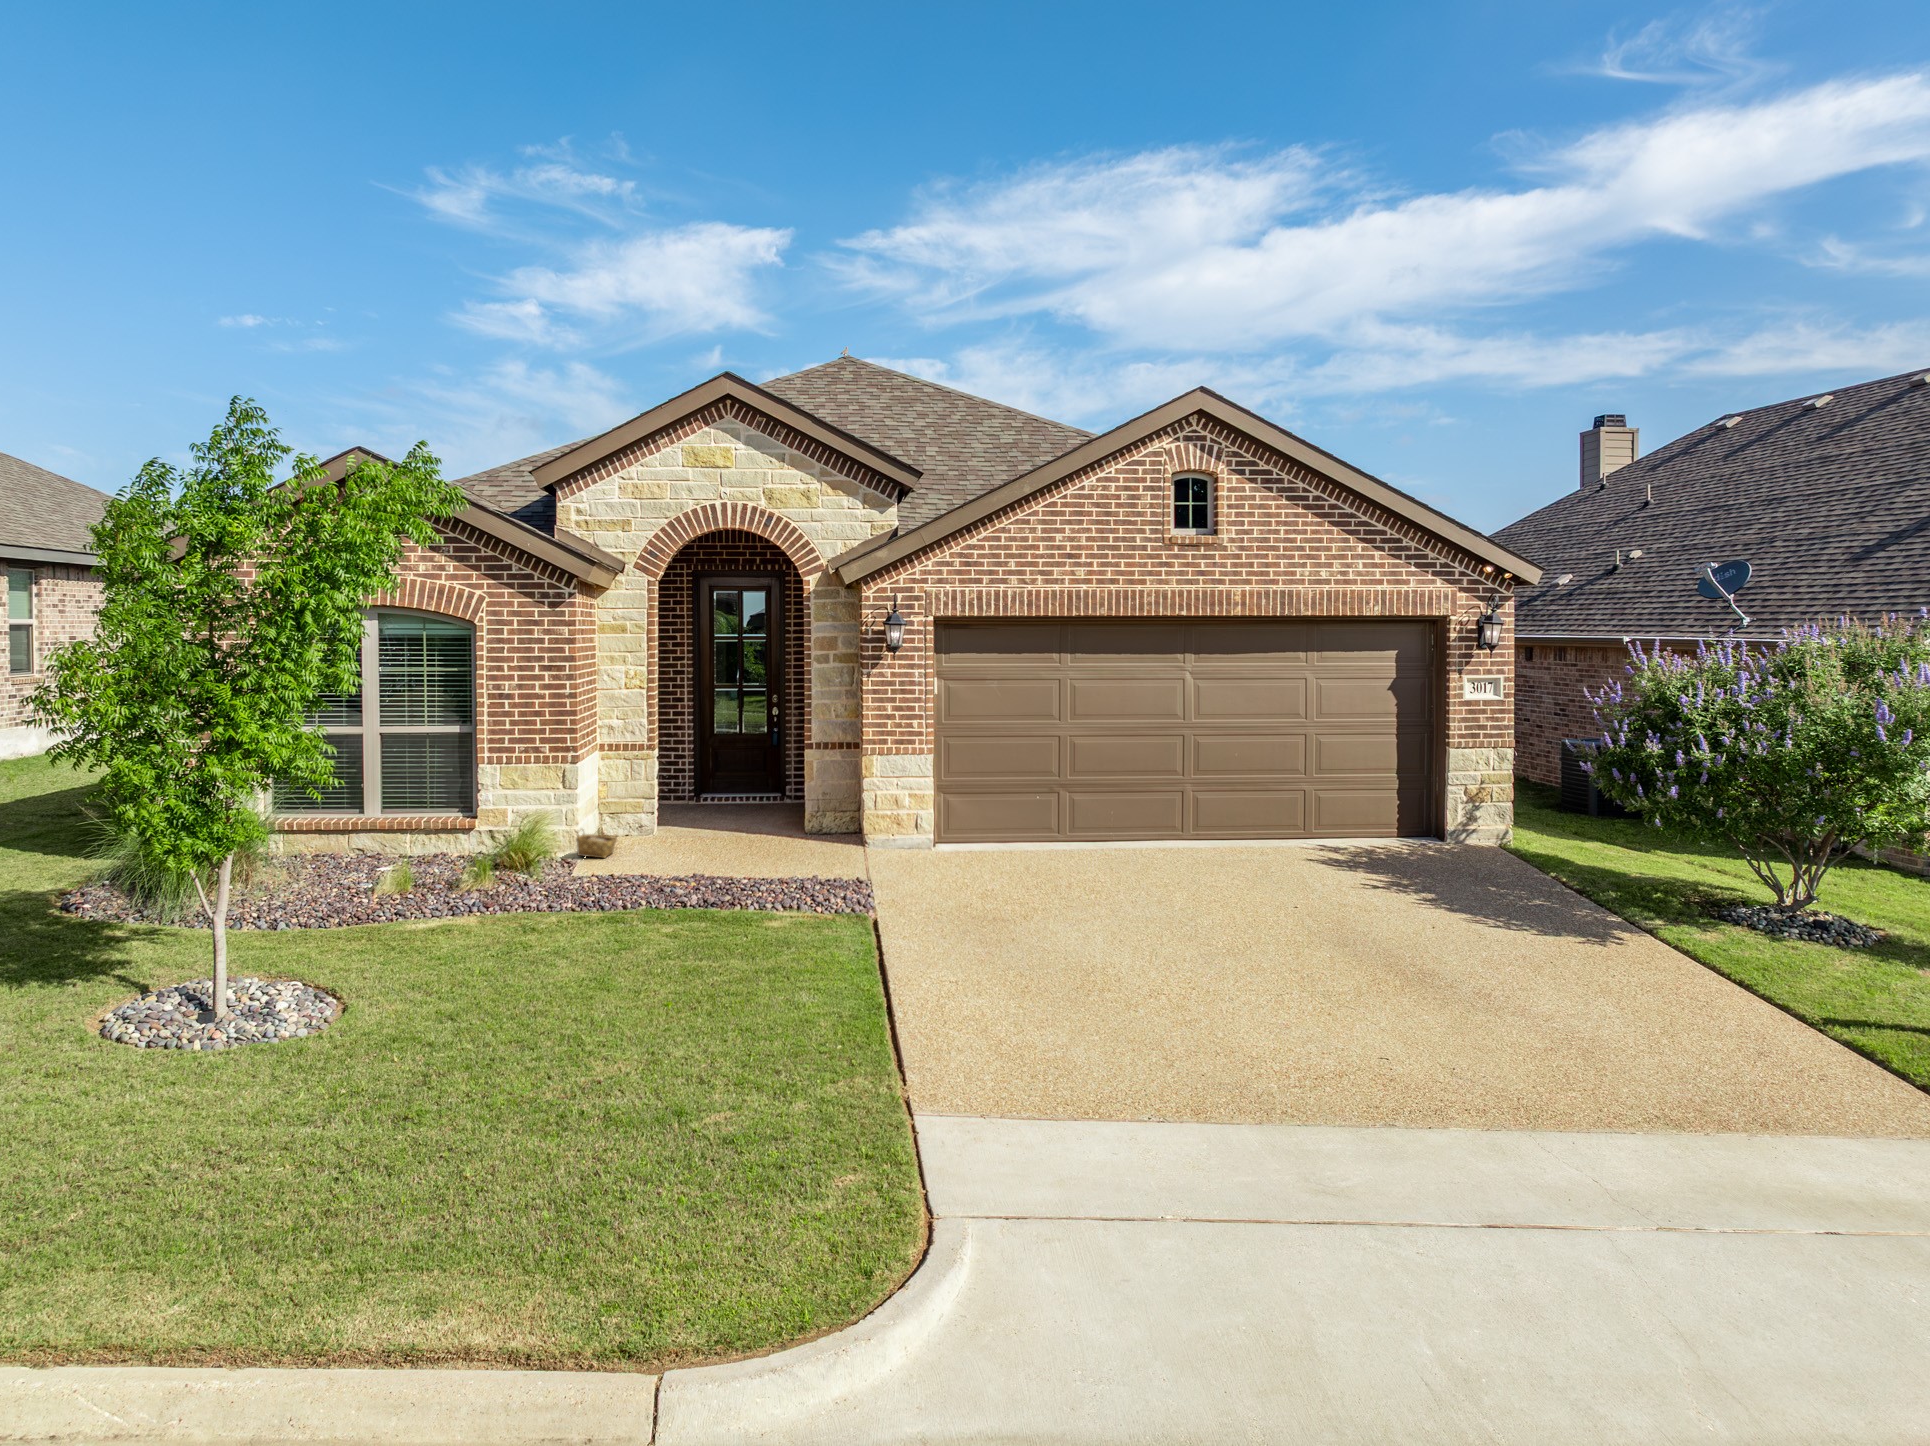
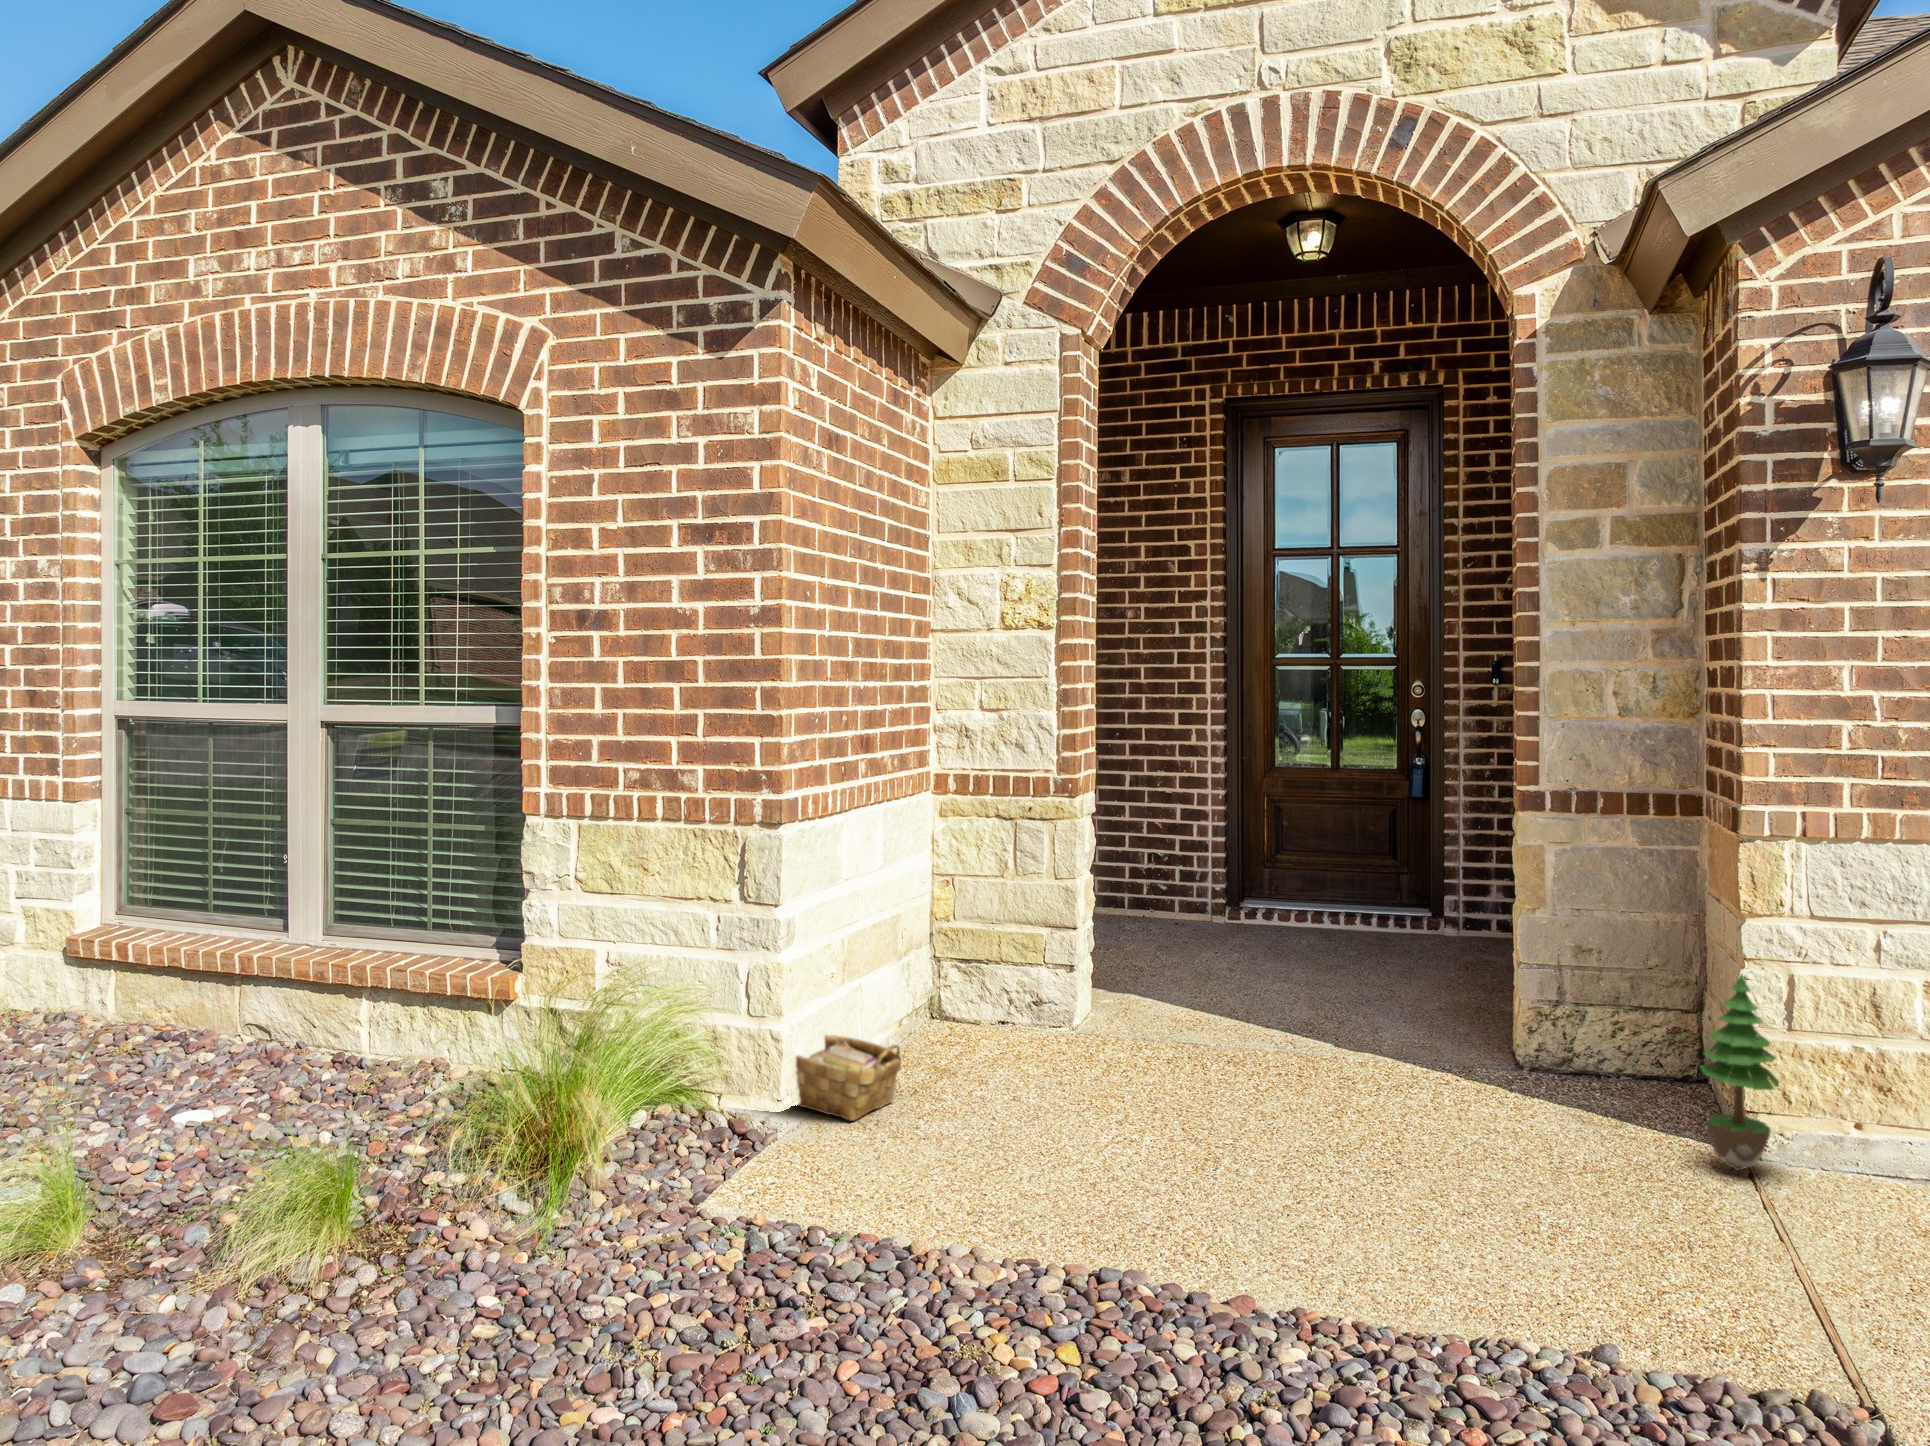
potted tree: none [850,793,869,847] -> present [1700,974,1779,1170]

